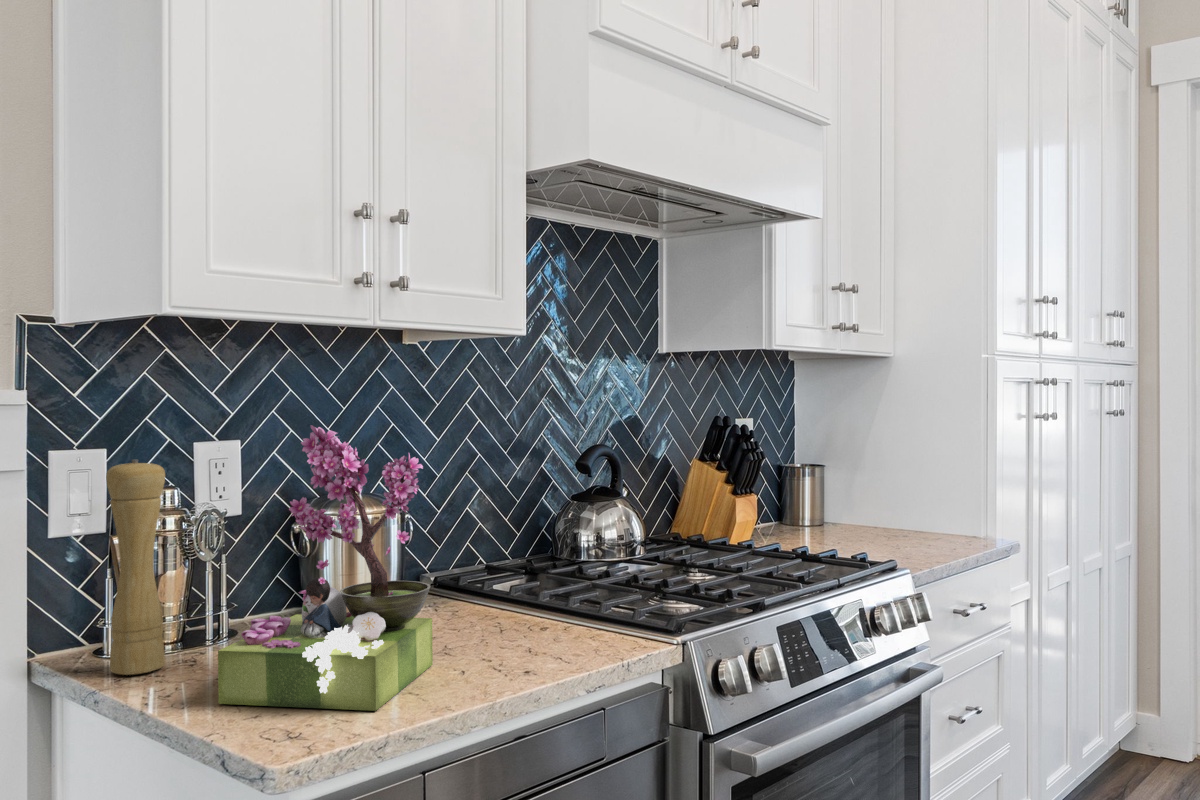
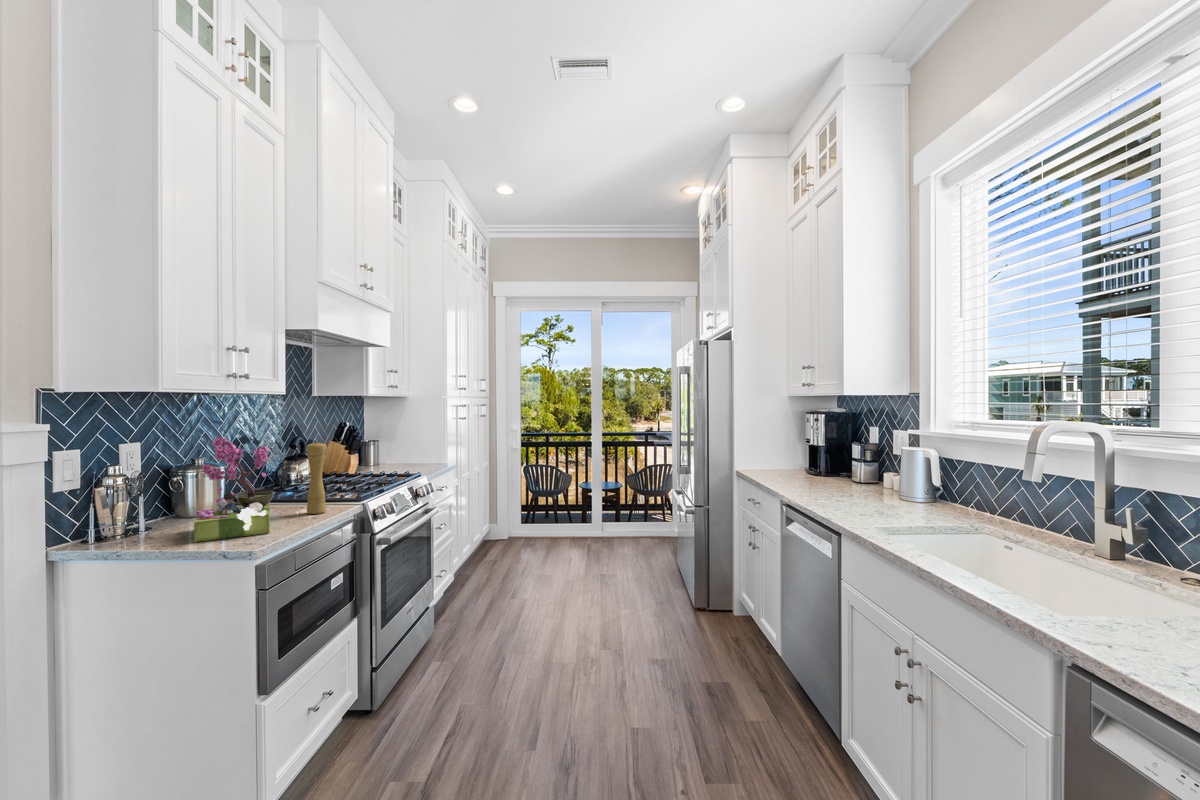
pepper mill: present [106,460,165,675] -> present [306,442,327,514]

